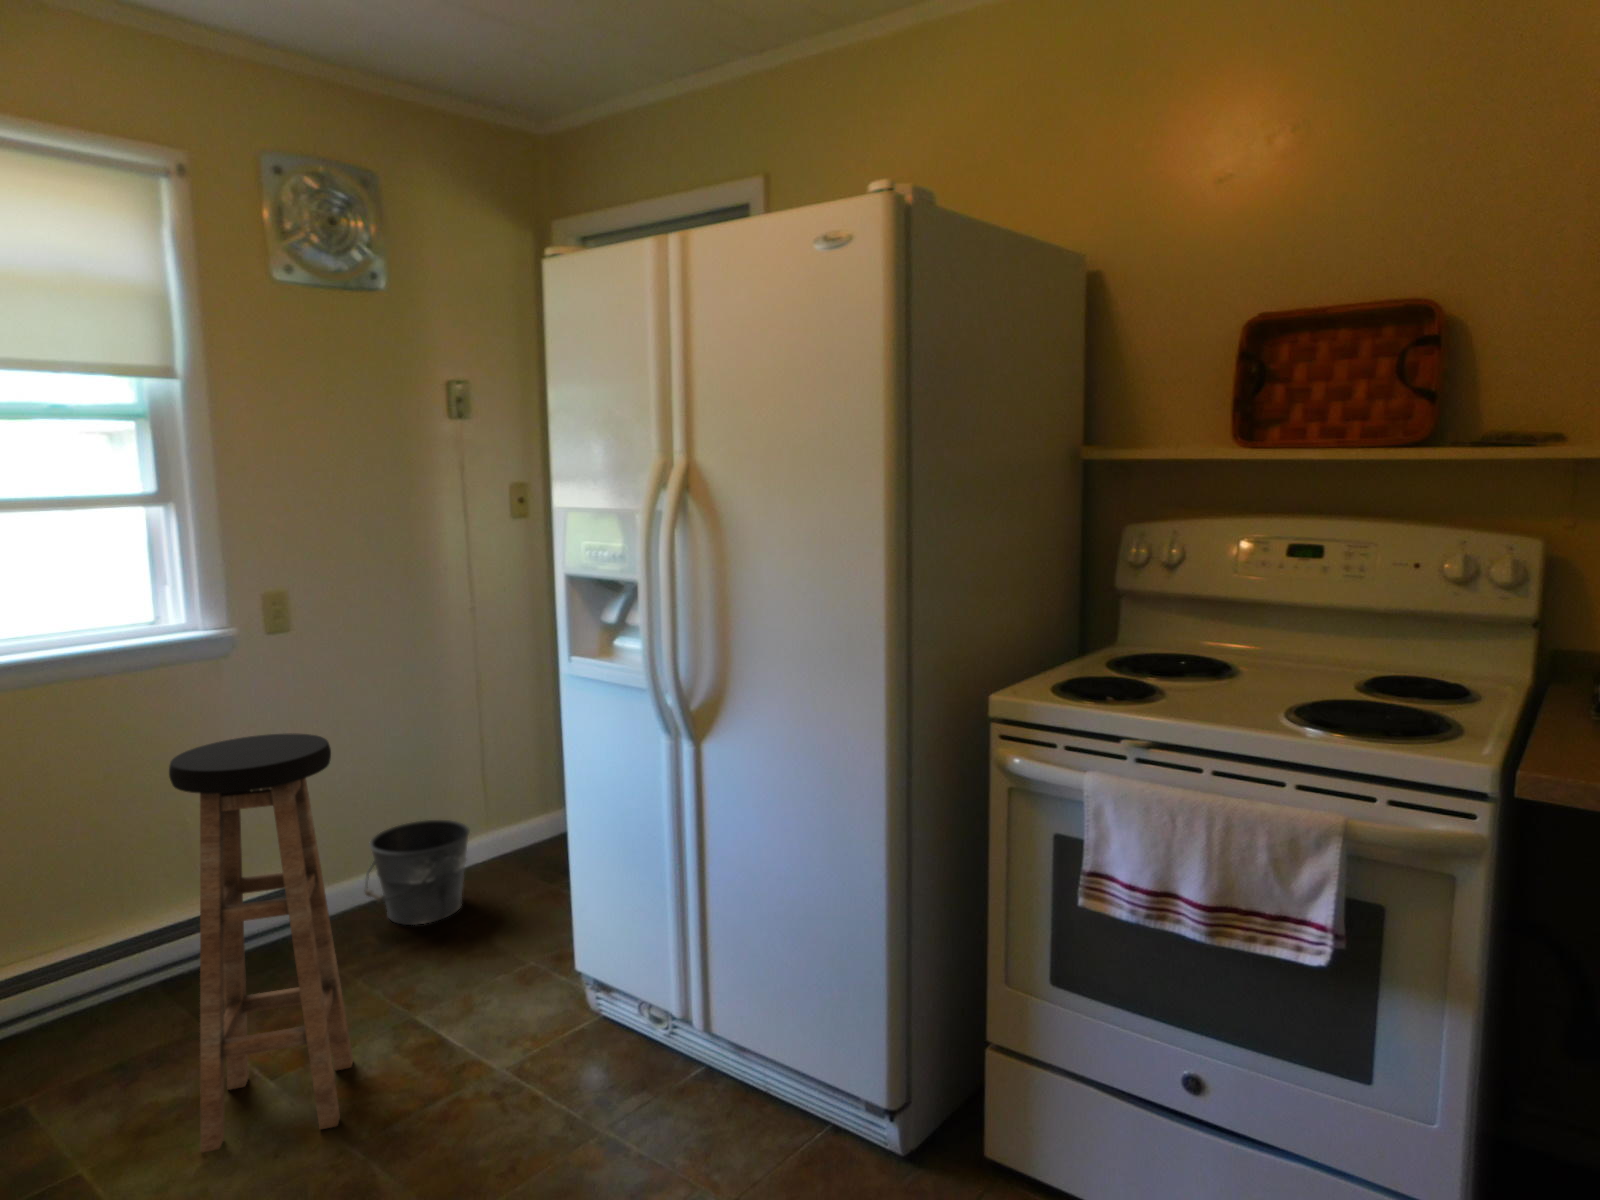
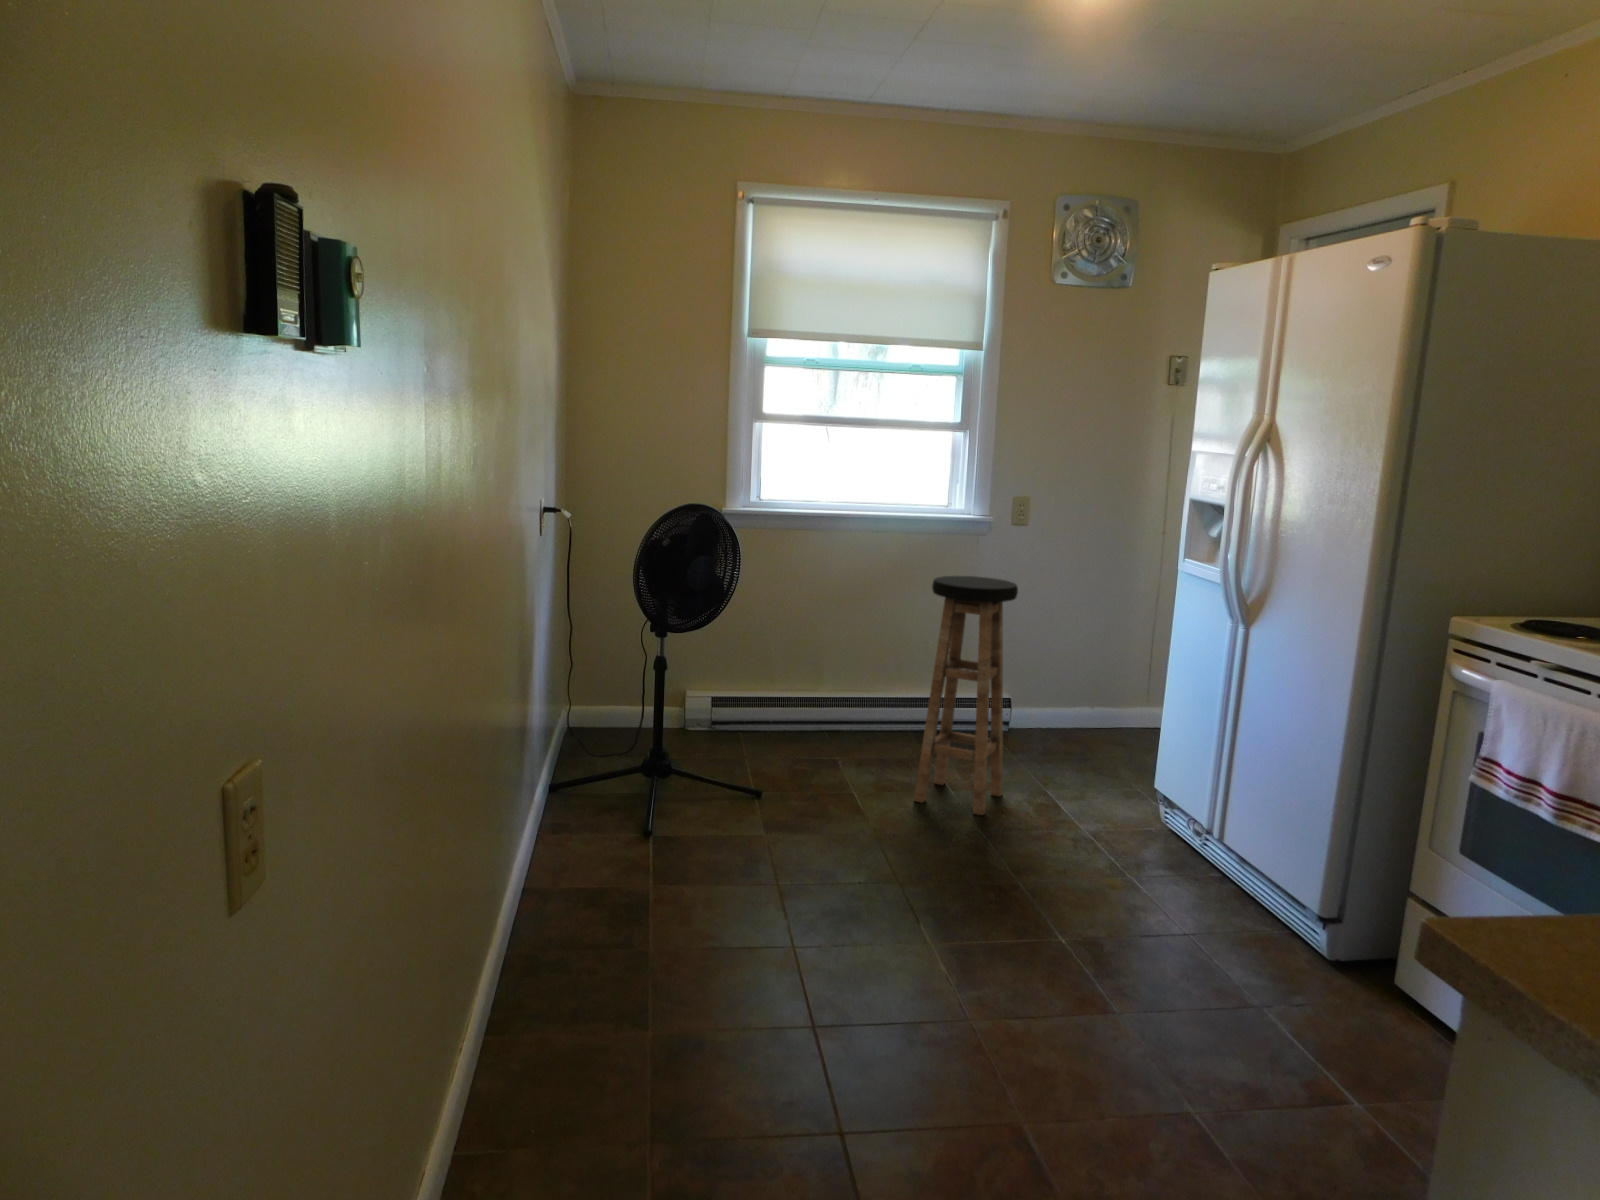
bucket: present [365,820,470,925] -> none [1041,680,1121,751]

